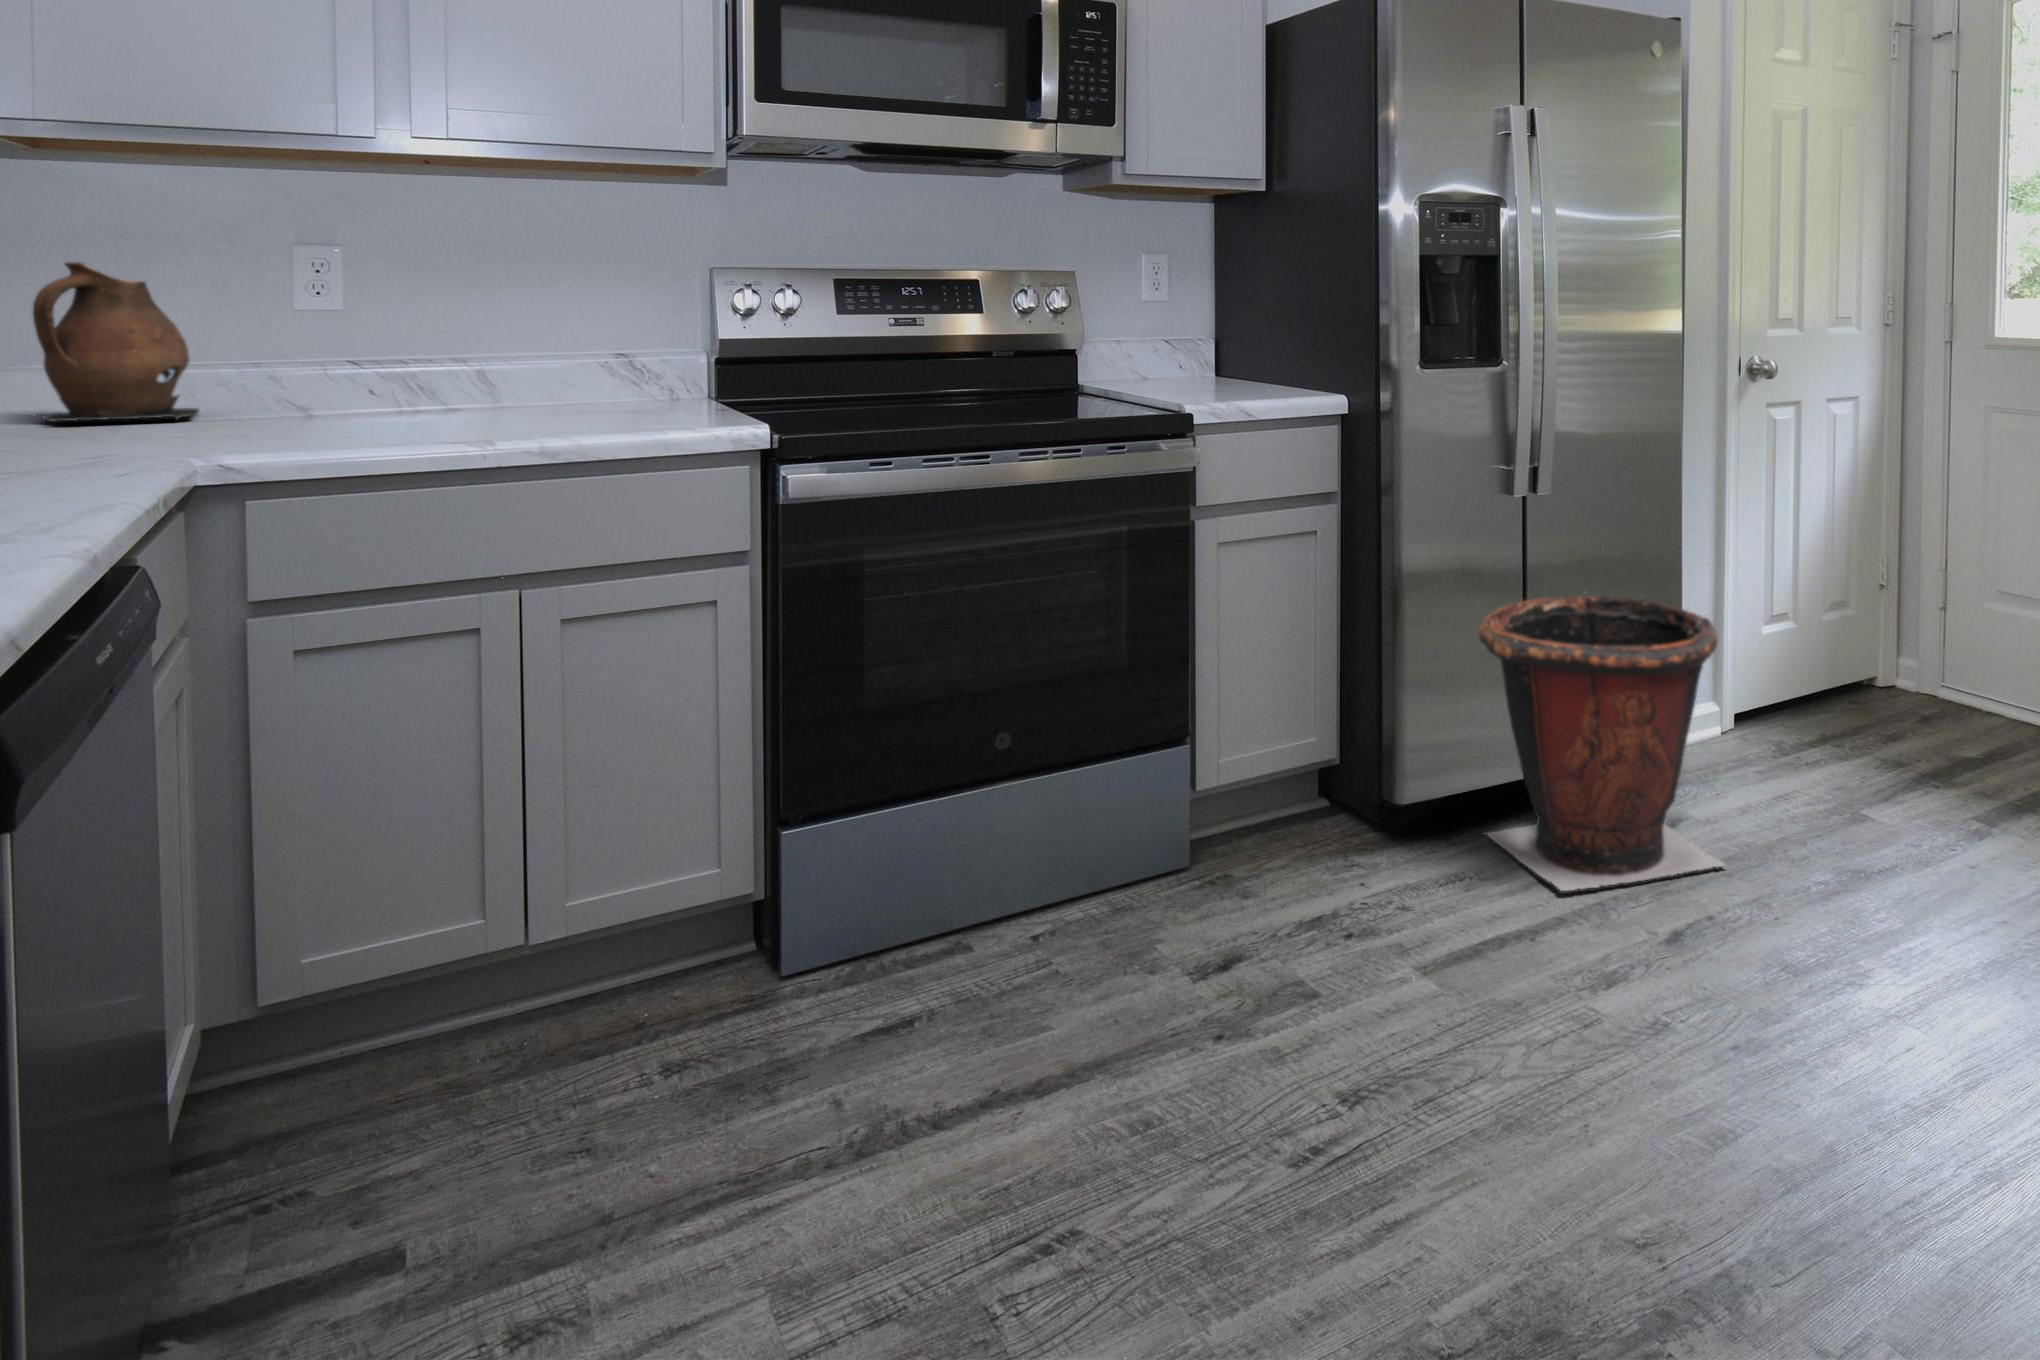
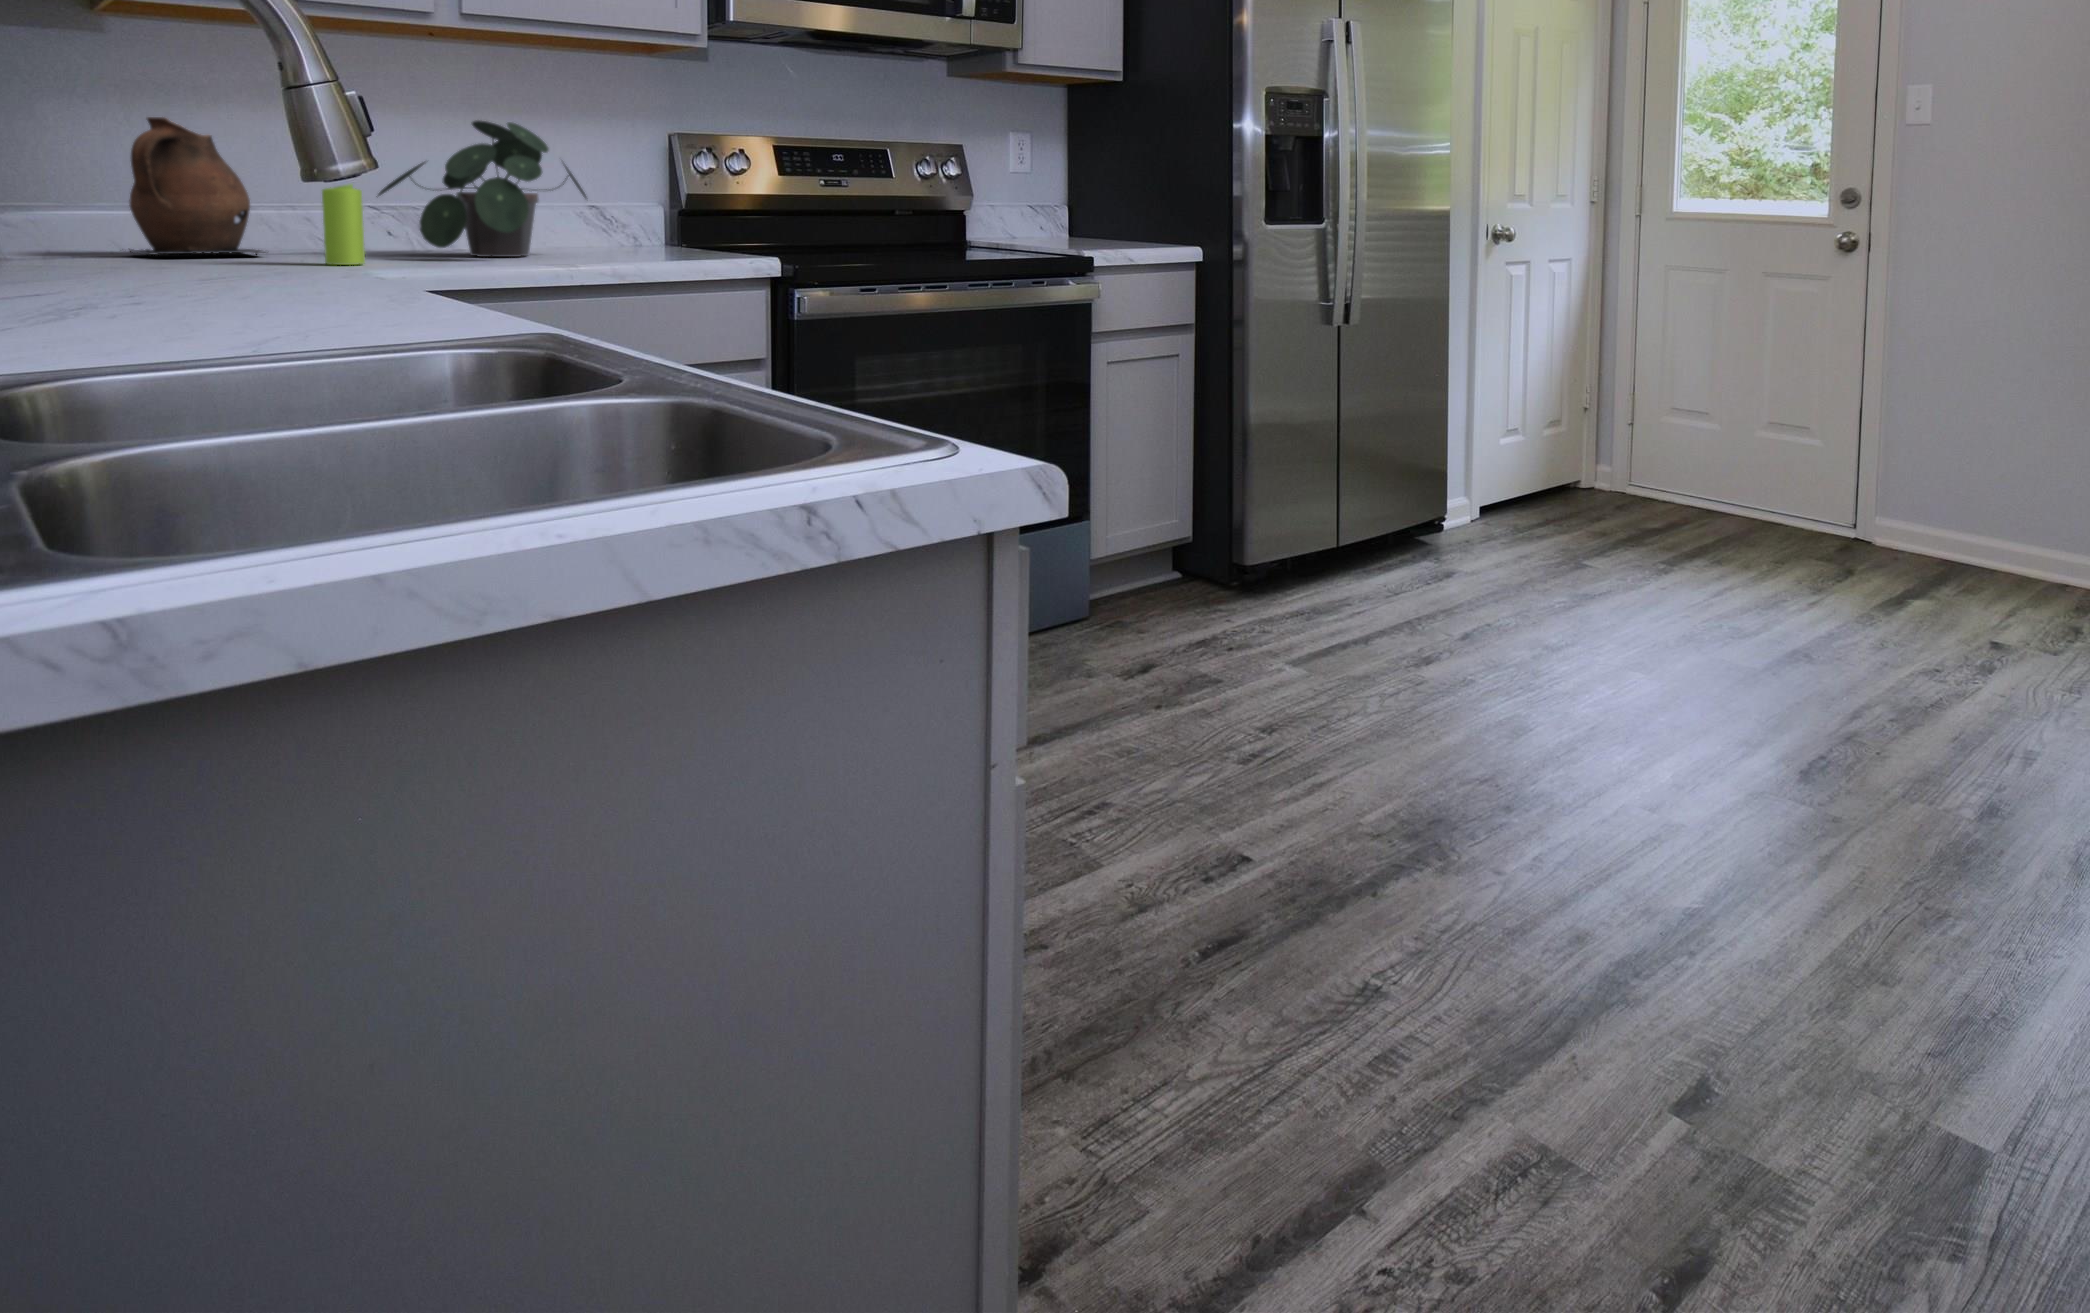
potted plant: none [328,258,576,418] -> present [378,121,587,257]
soap dispenser: none [201,299,256,437] -> present [322,184,365,265]
trash can: present [1478,596,1725,891] -> none [1310,402,1494,615]

